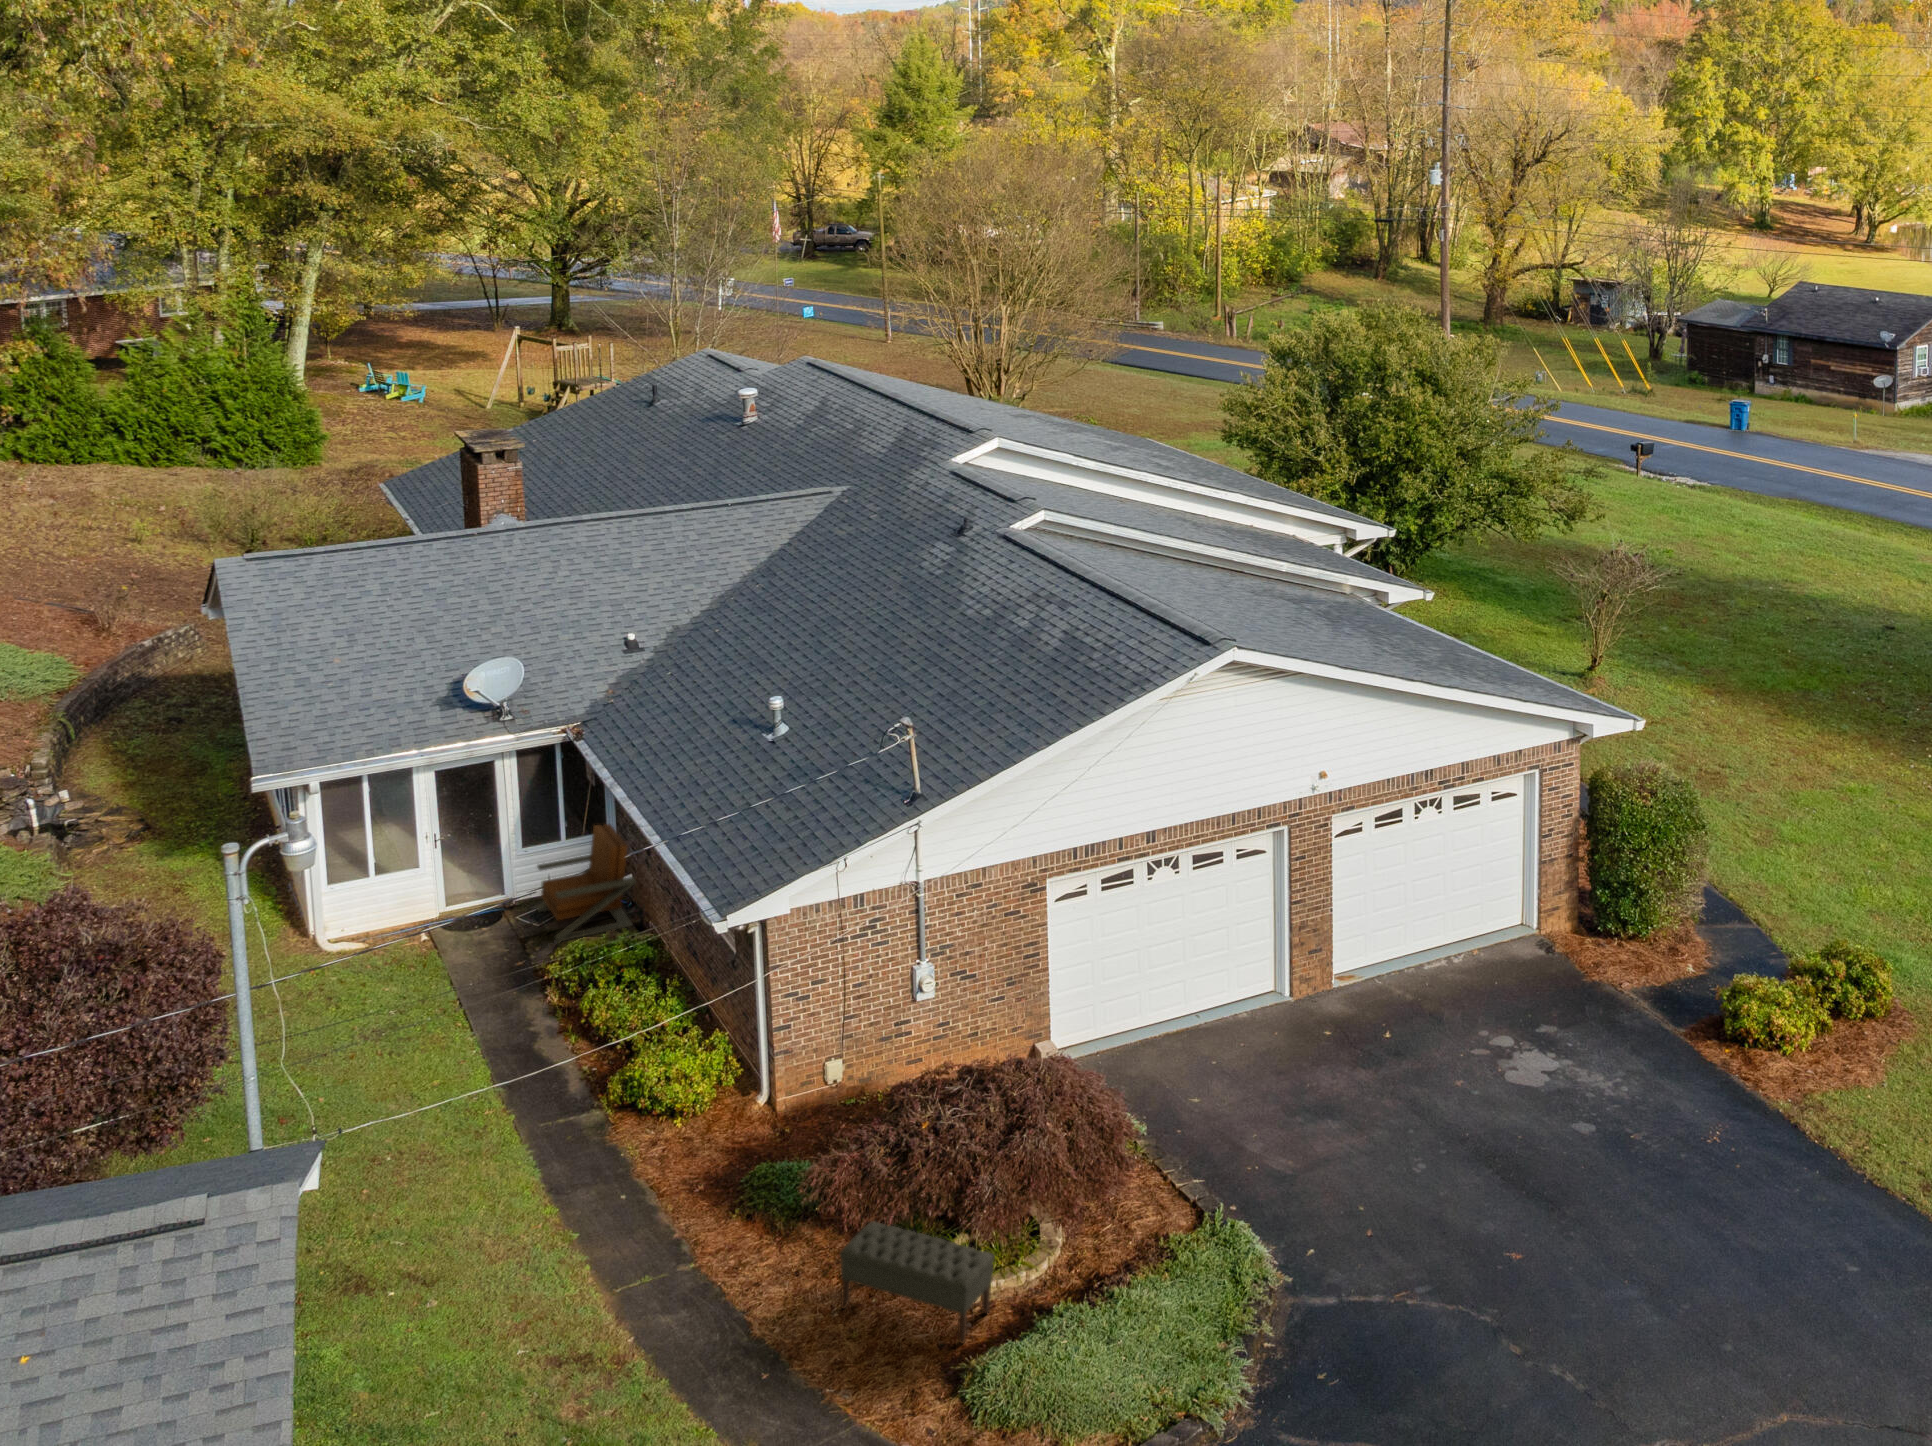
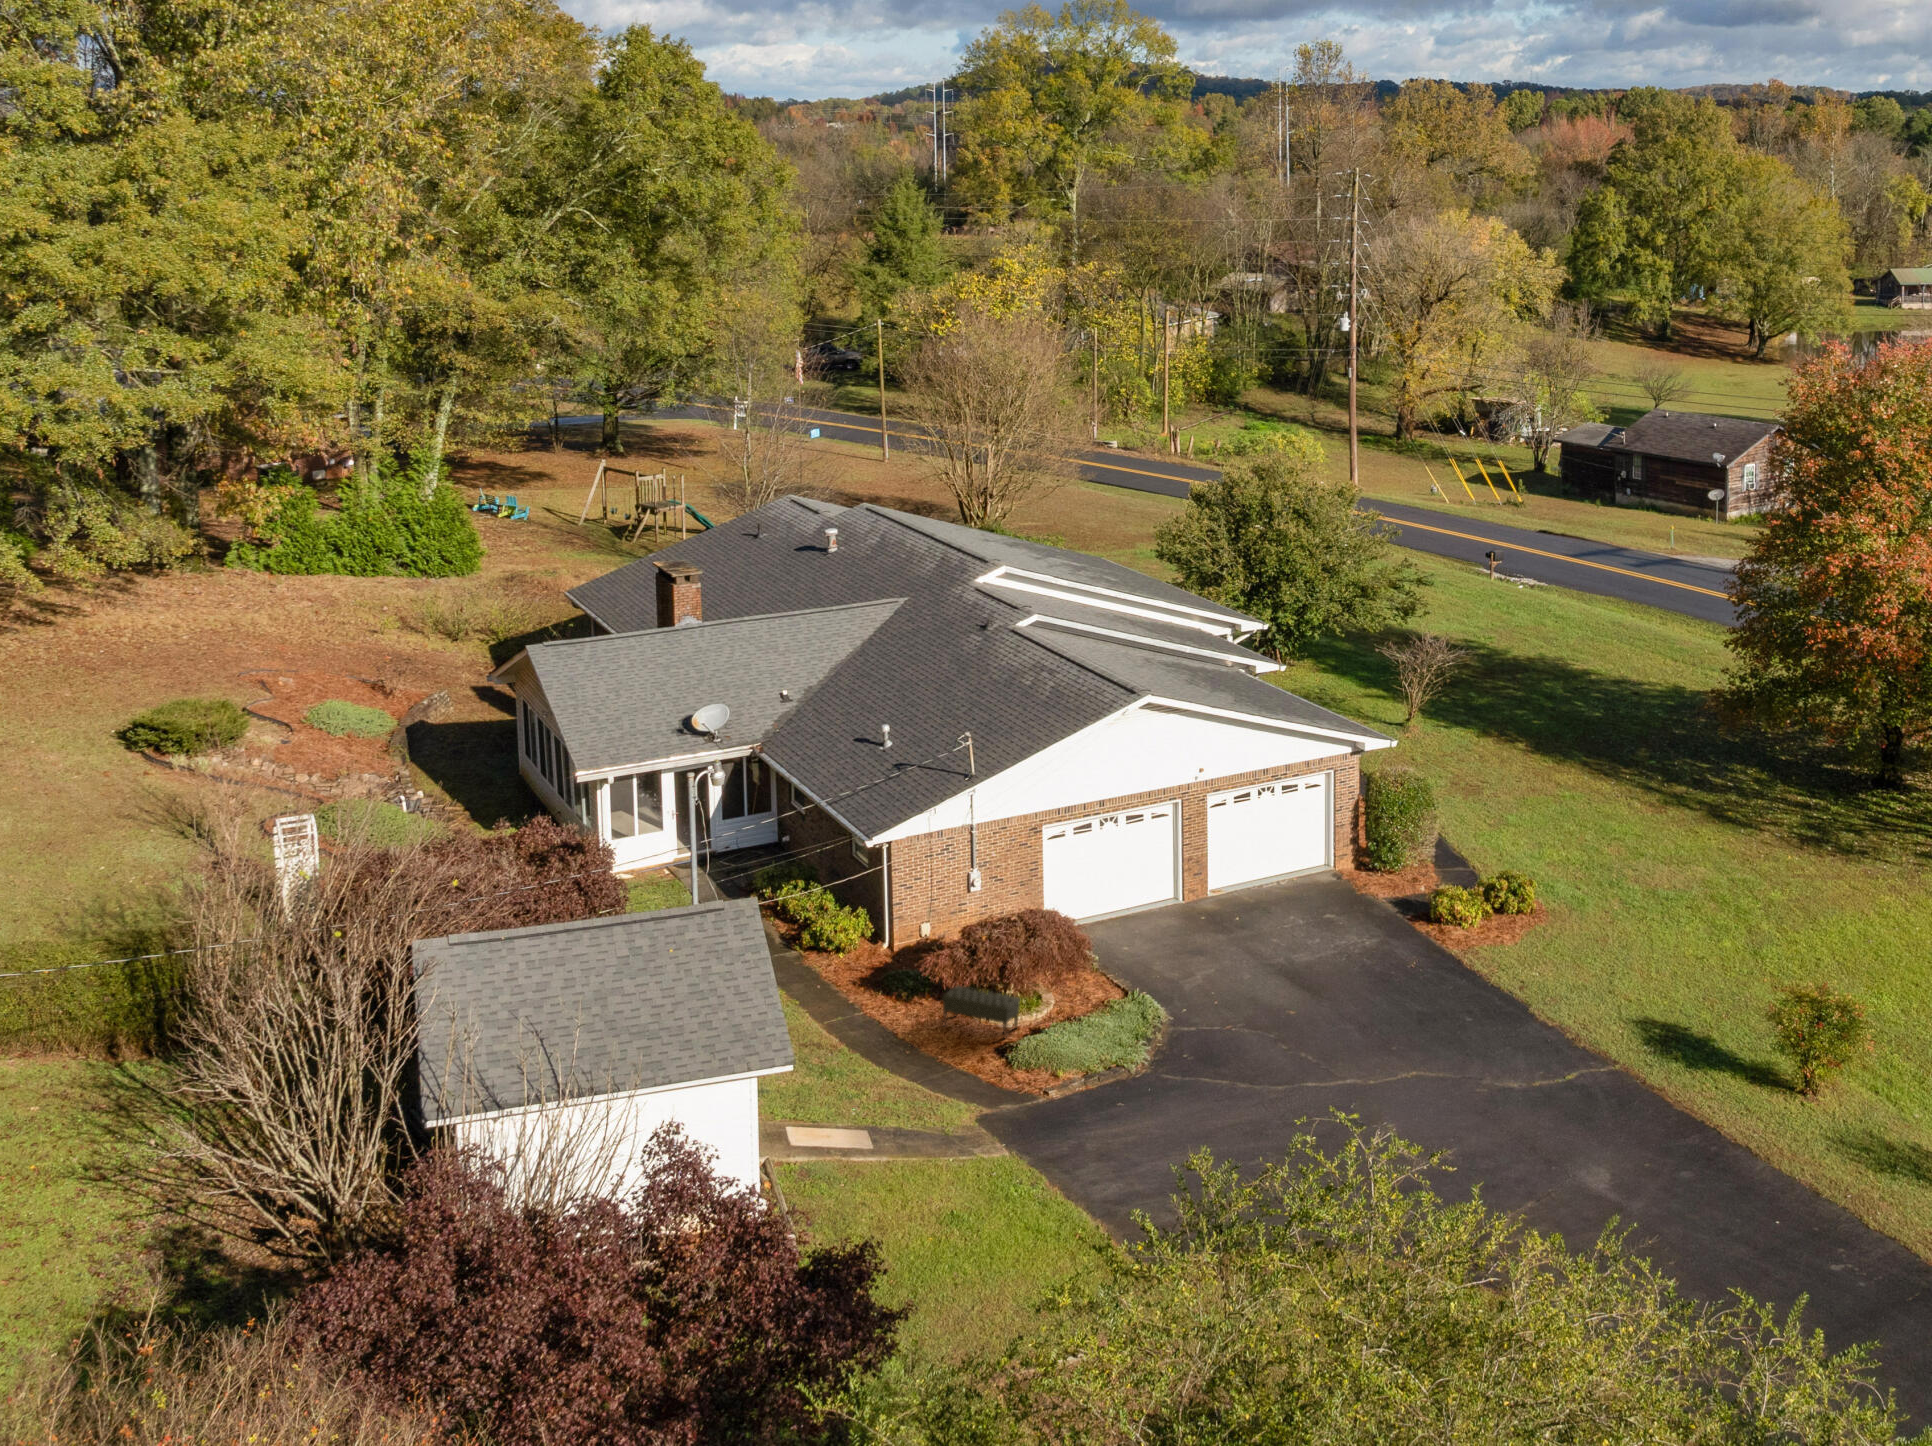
lounge chair: present [537,824,637,942] -> none [729,806,793,874]

